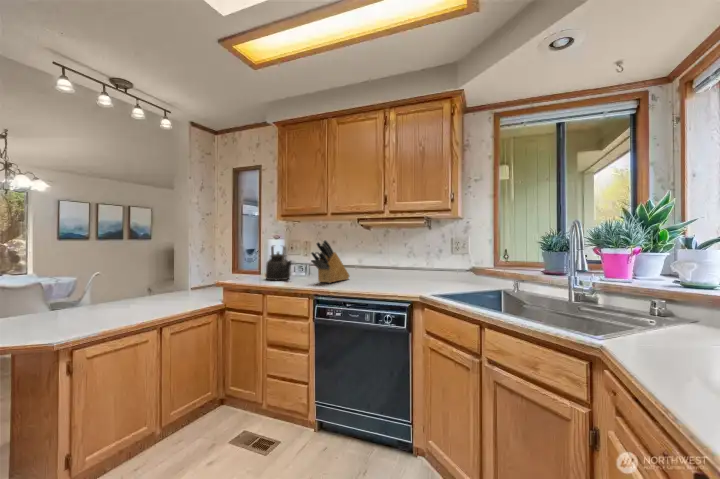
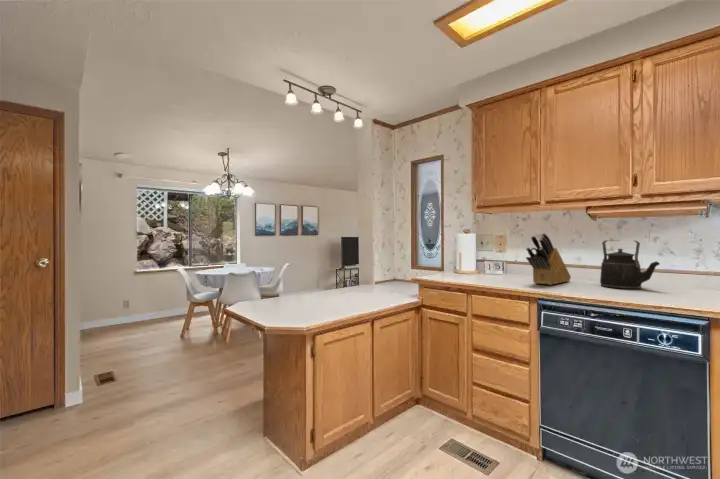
kettle: present [266,246,291,280] -> present [600,240,660,289]

